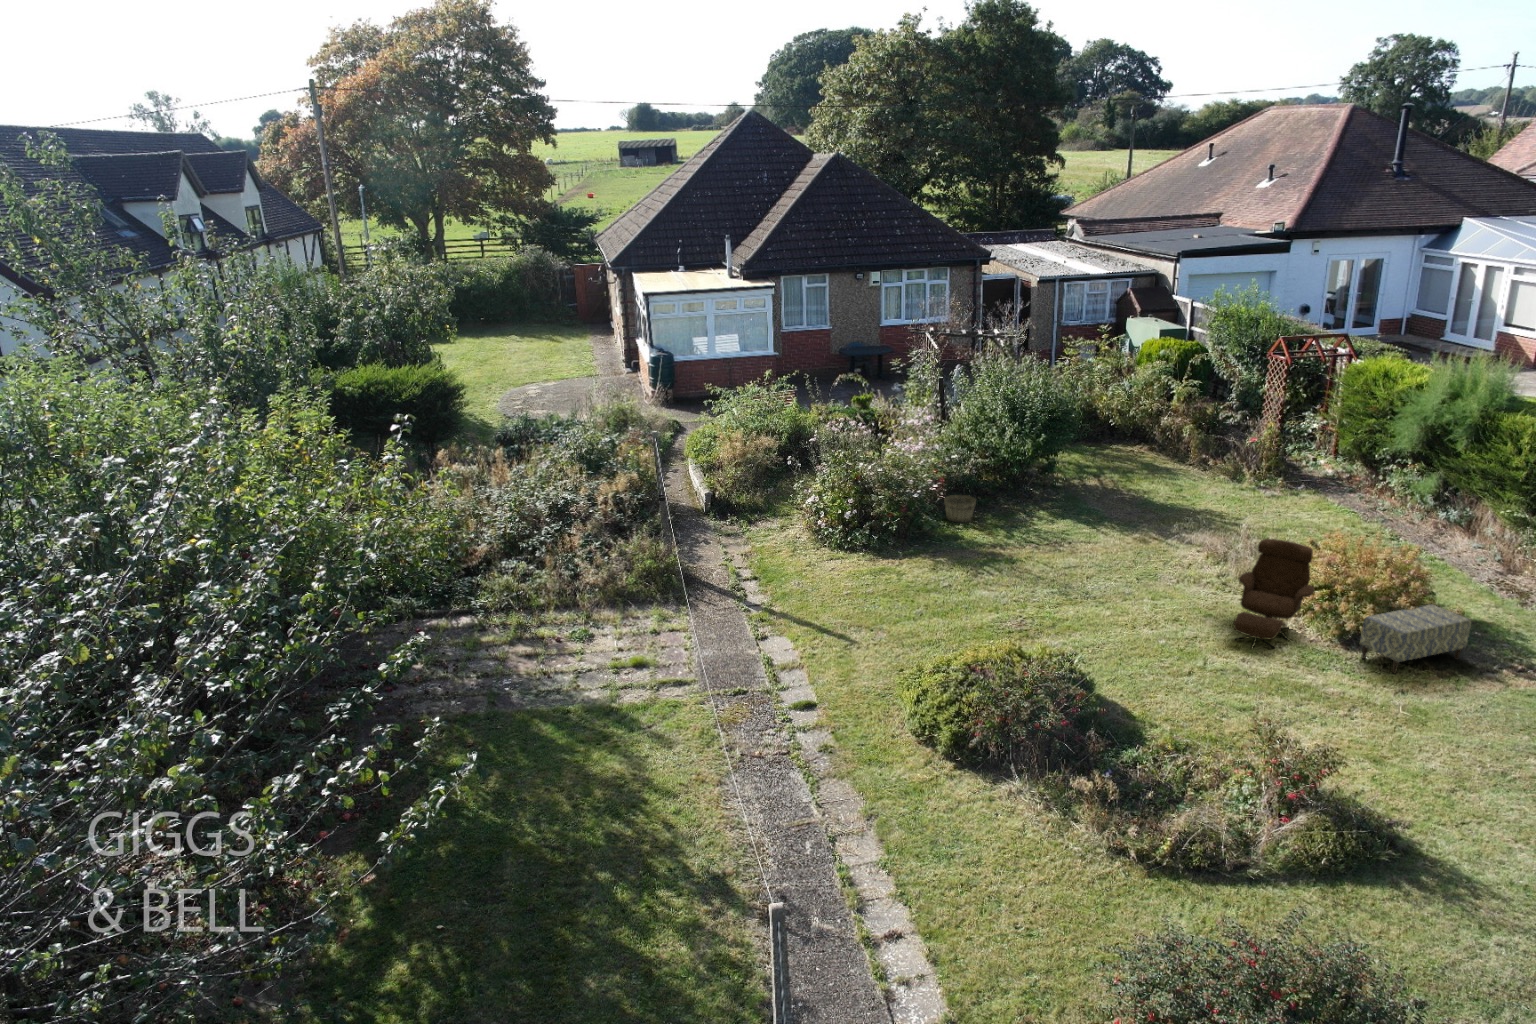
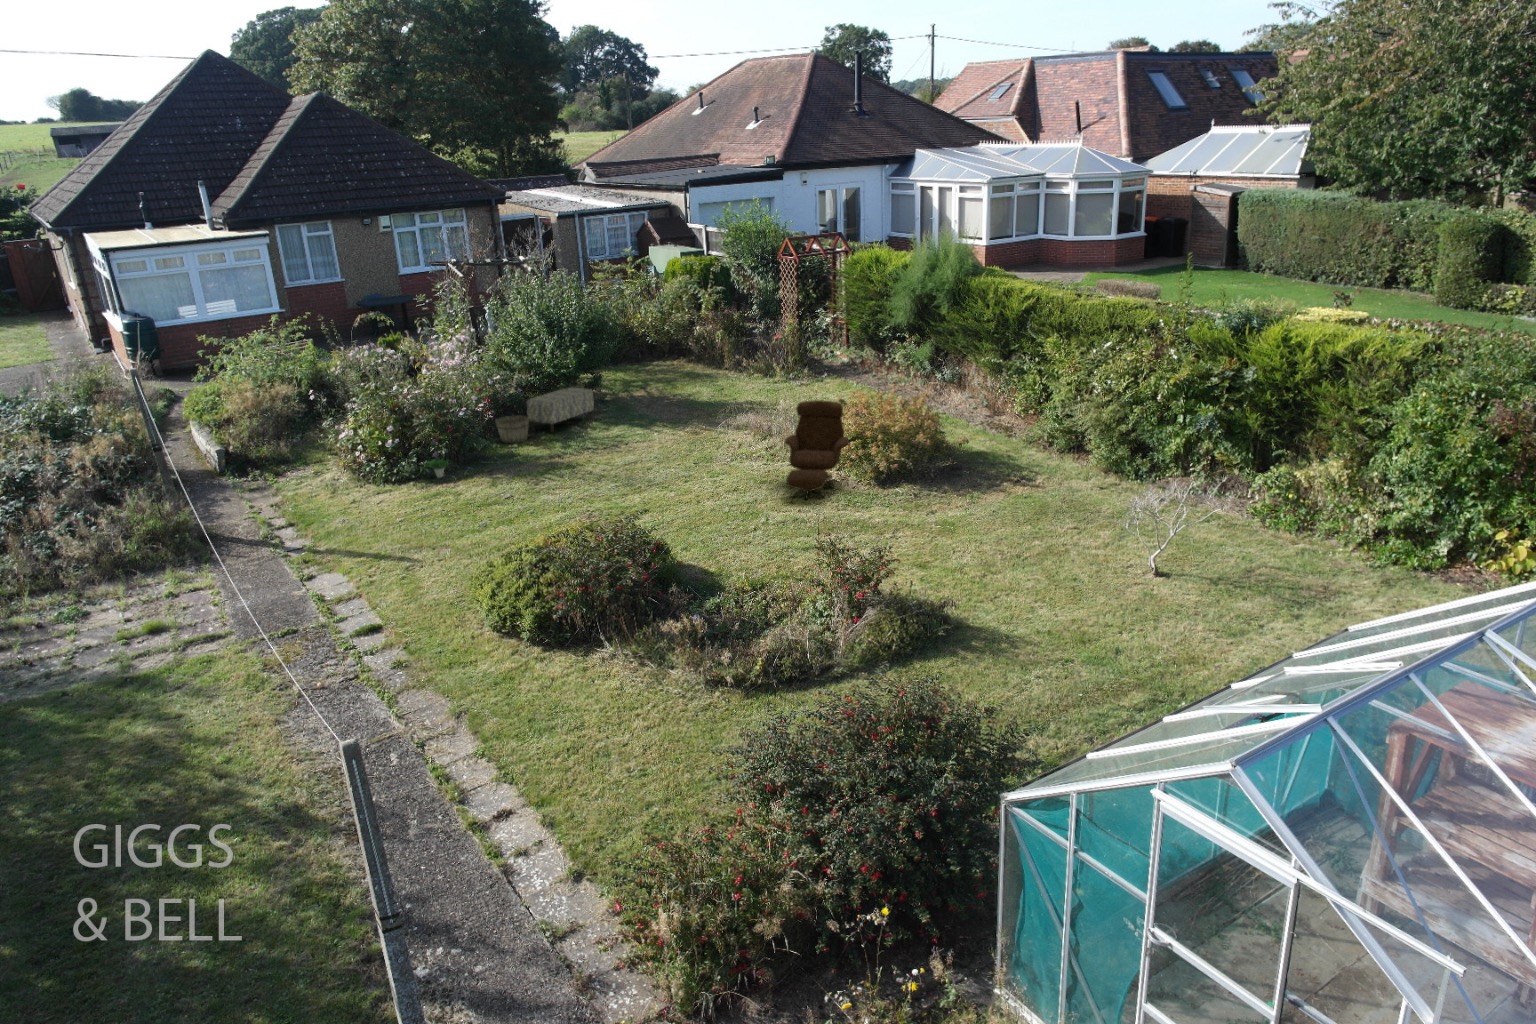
potted plant: none [873,514,900,550] -> present [425,439,449,477]
bench: present [1360,604,1471,673] -> present [527,387,594,433]

